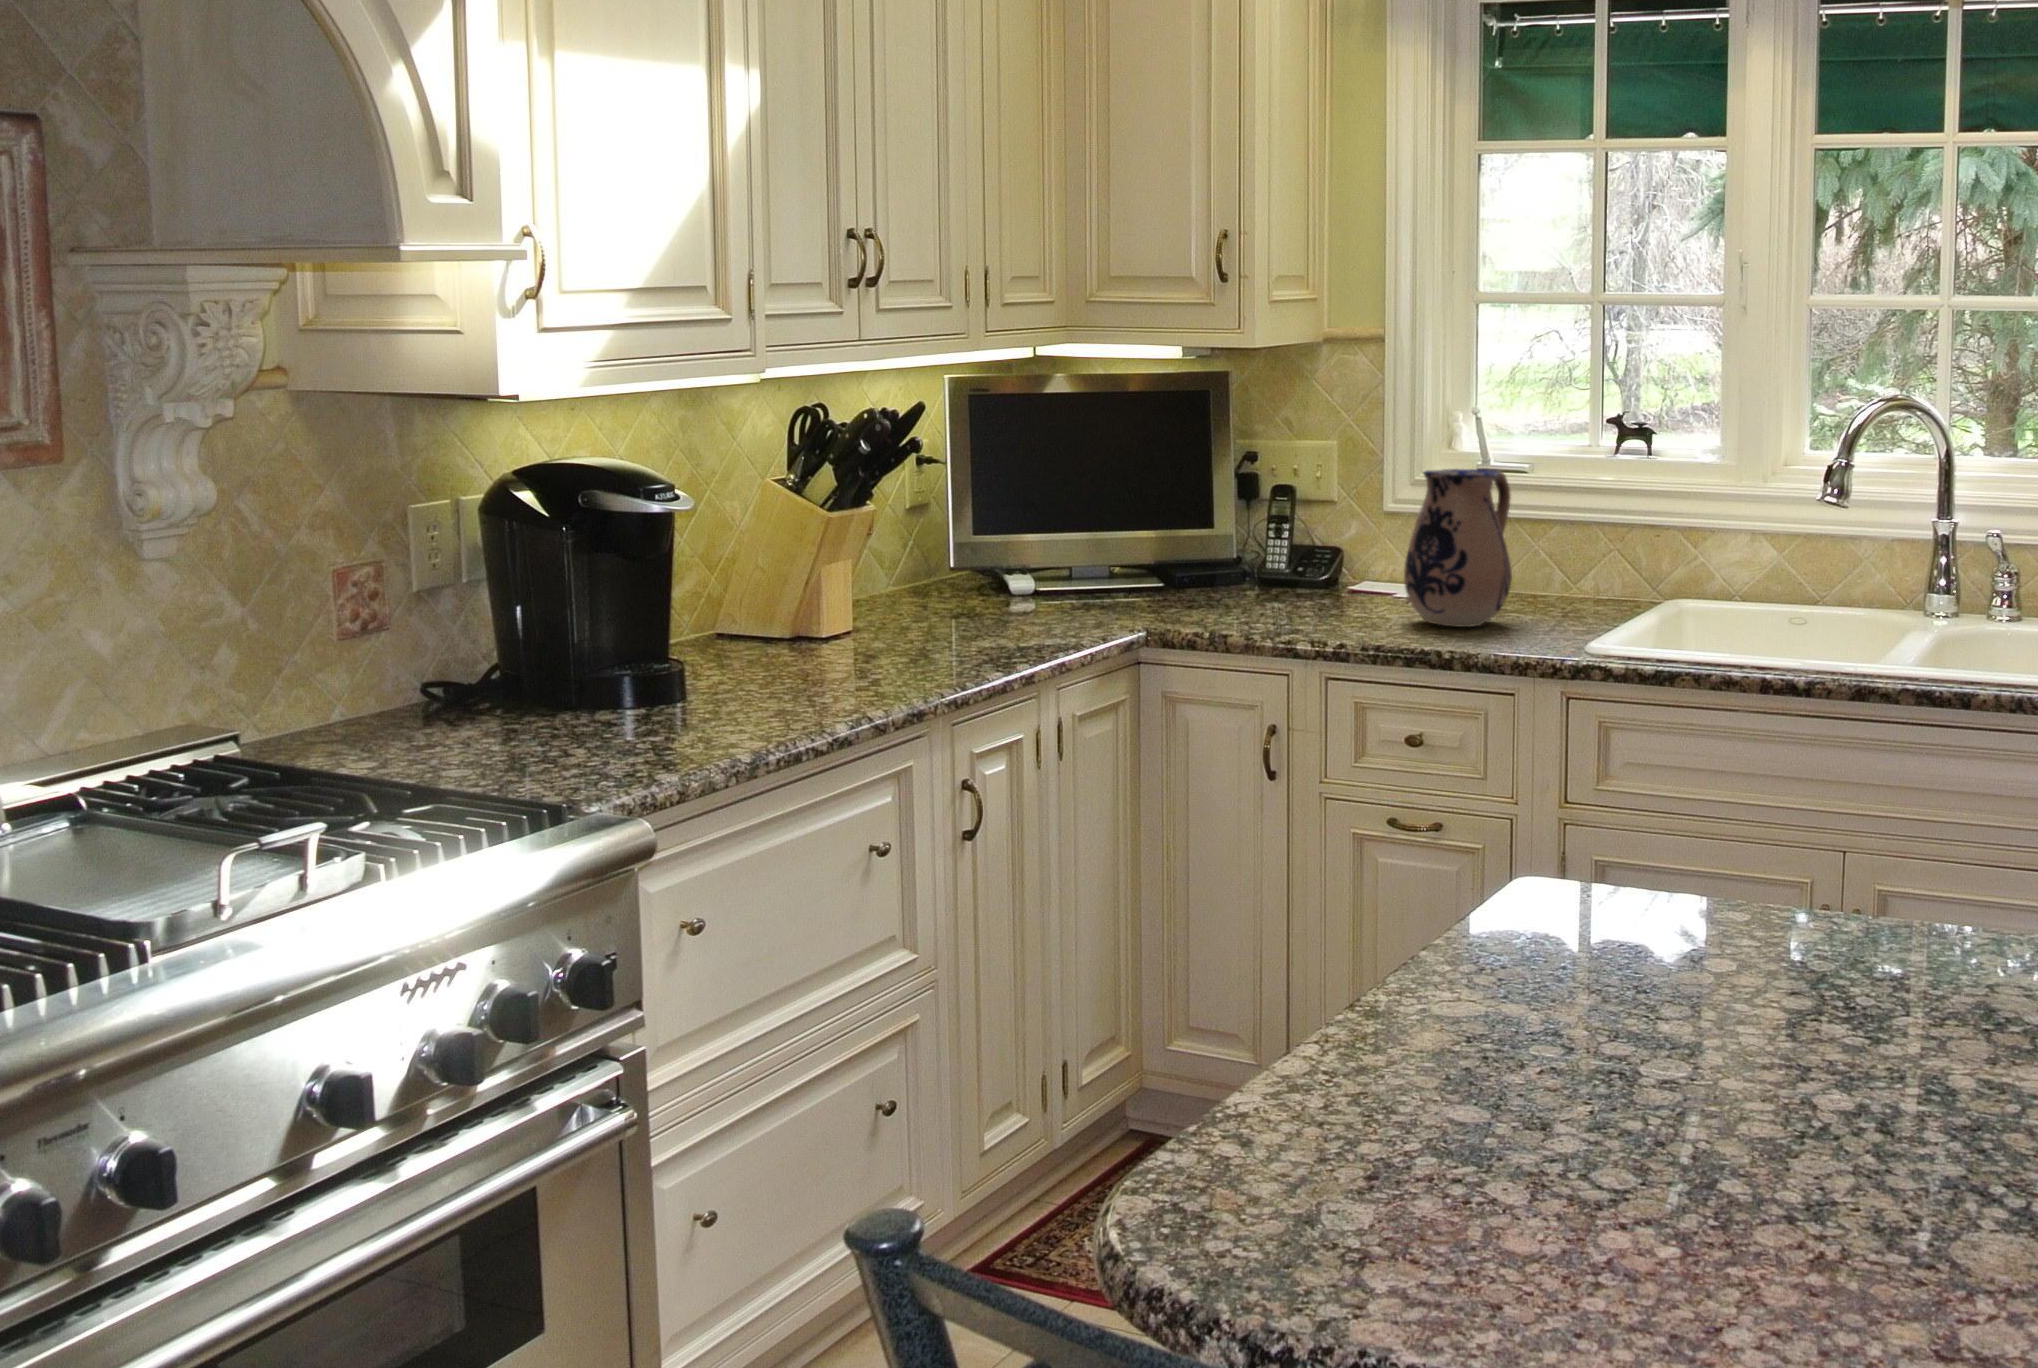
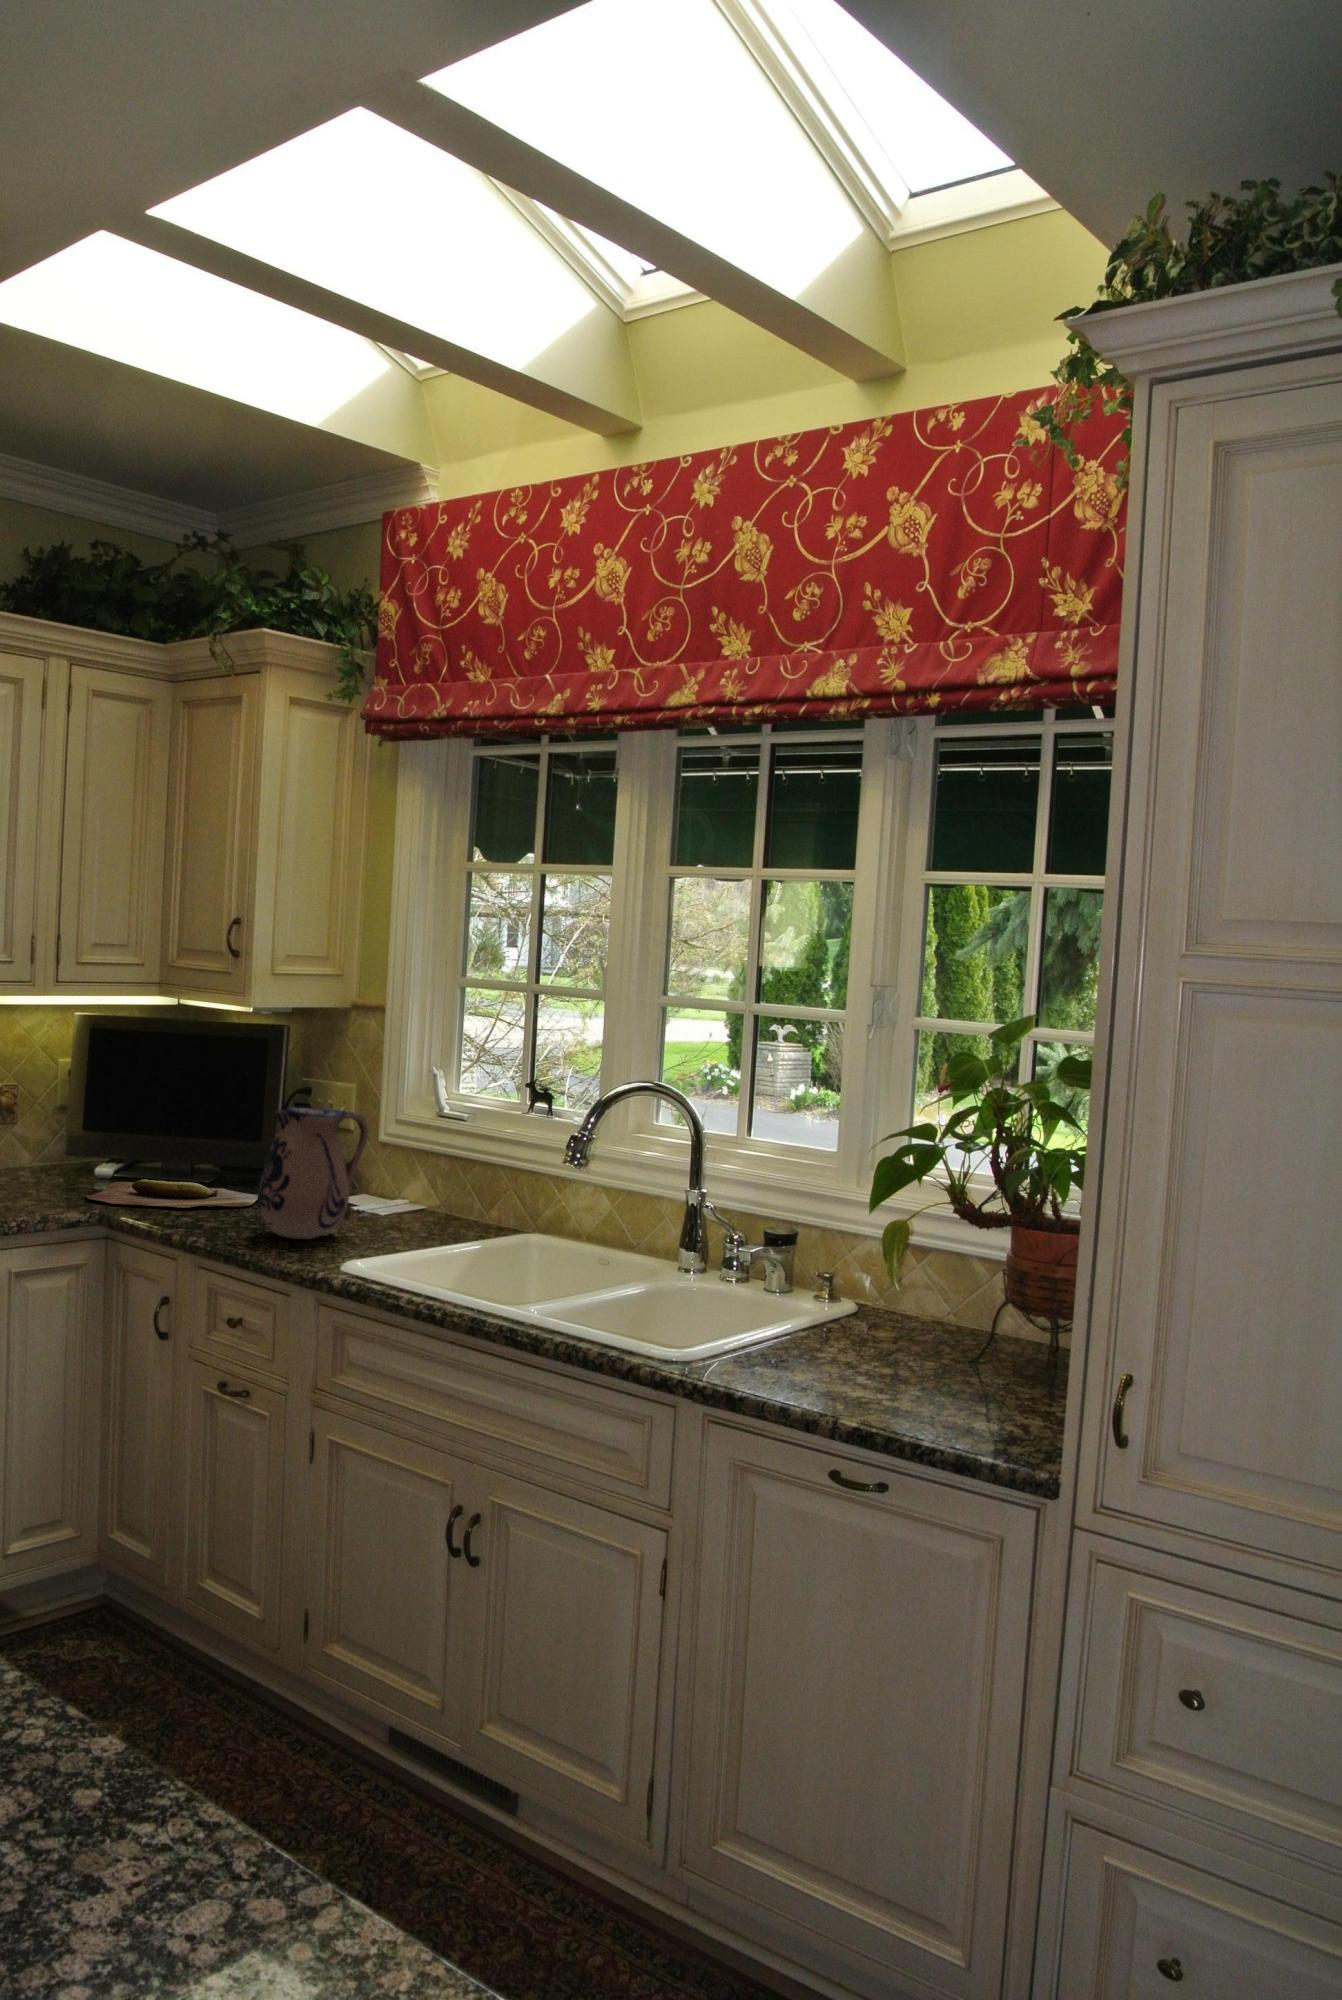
cutting board: none [1107,582,1313,614] -> present [84,1179,258,1208]

